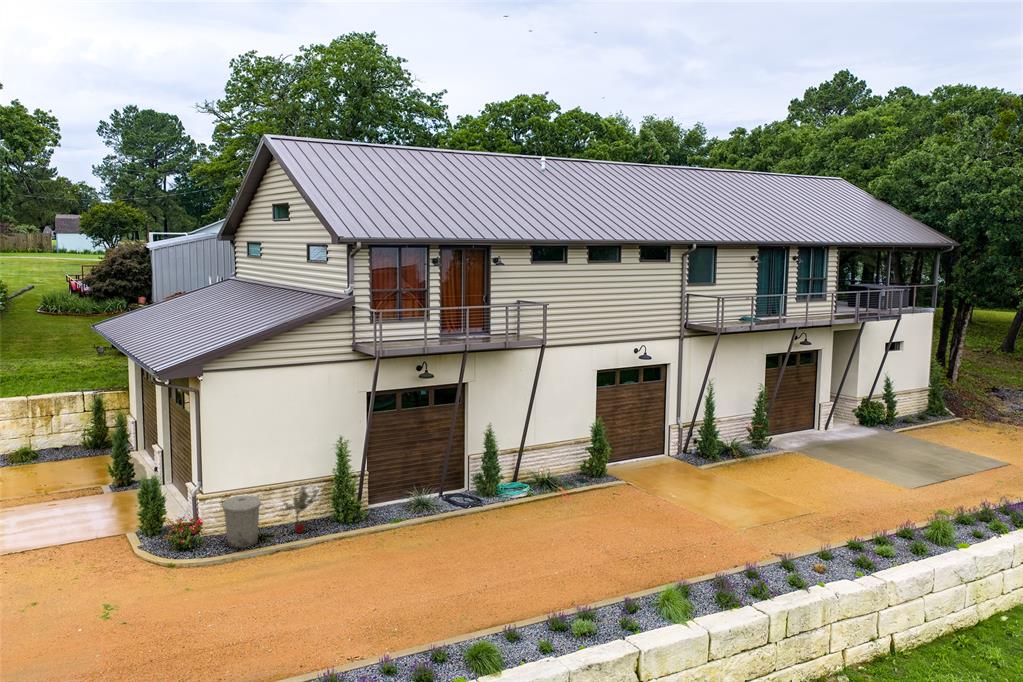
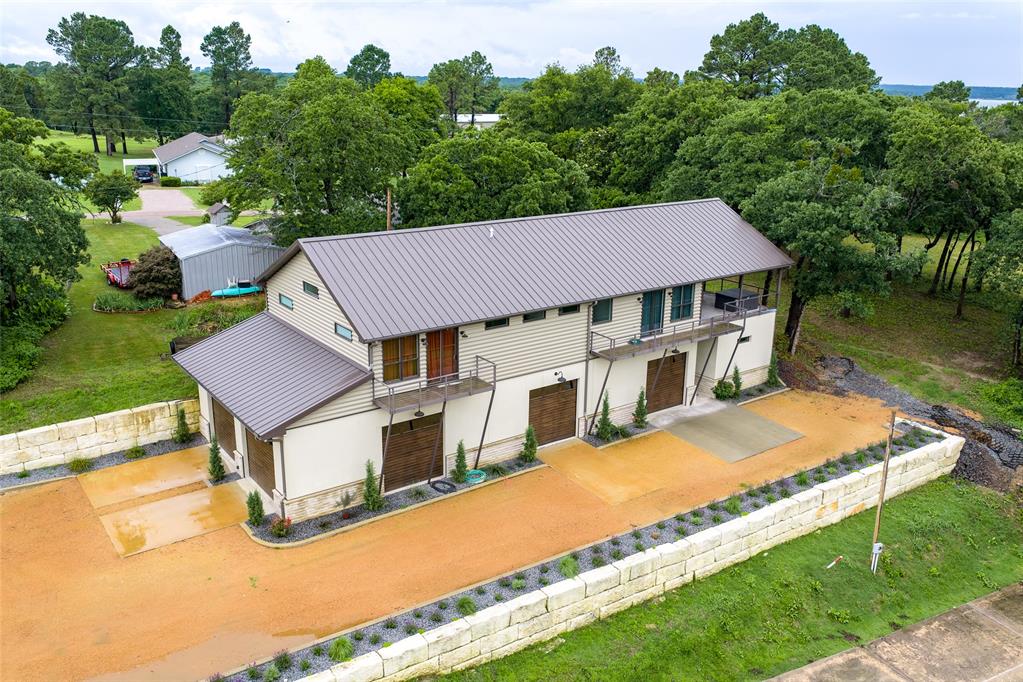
trash can: present [222,495,261,548] -> none [300,499,323,532]

